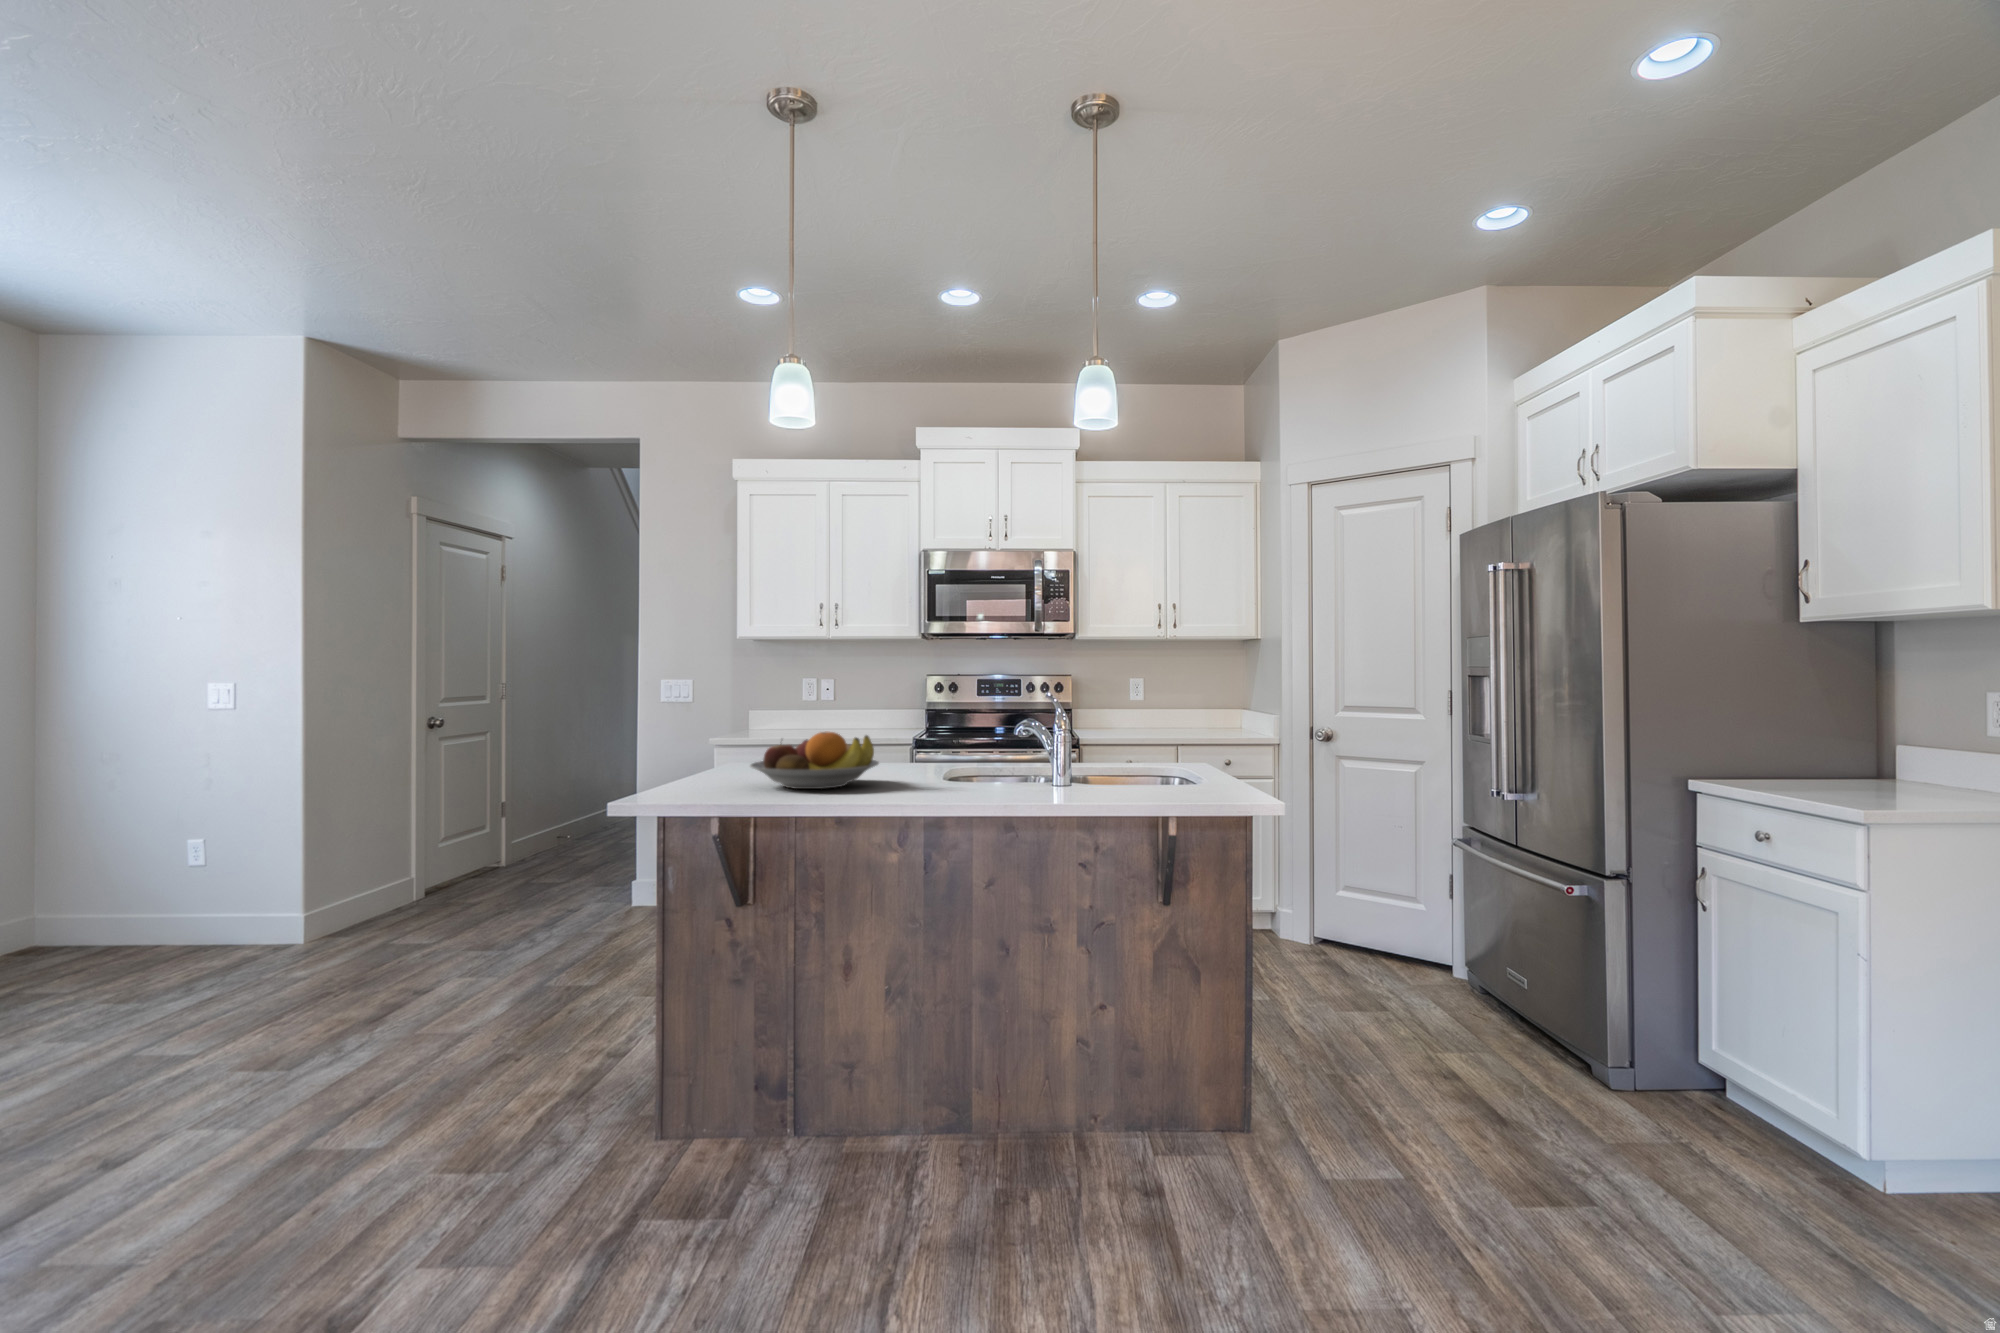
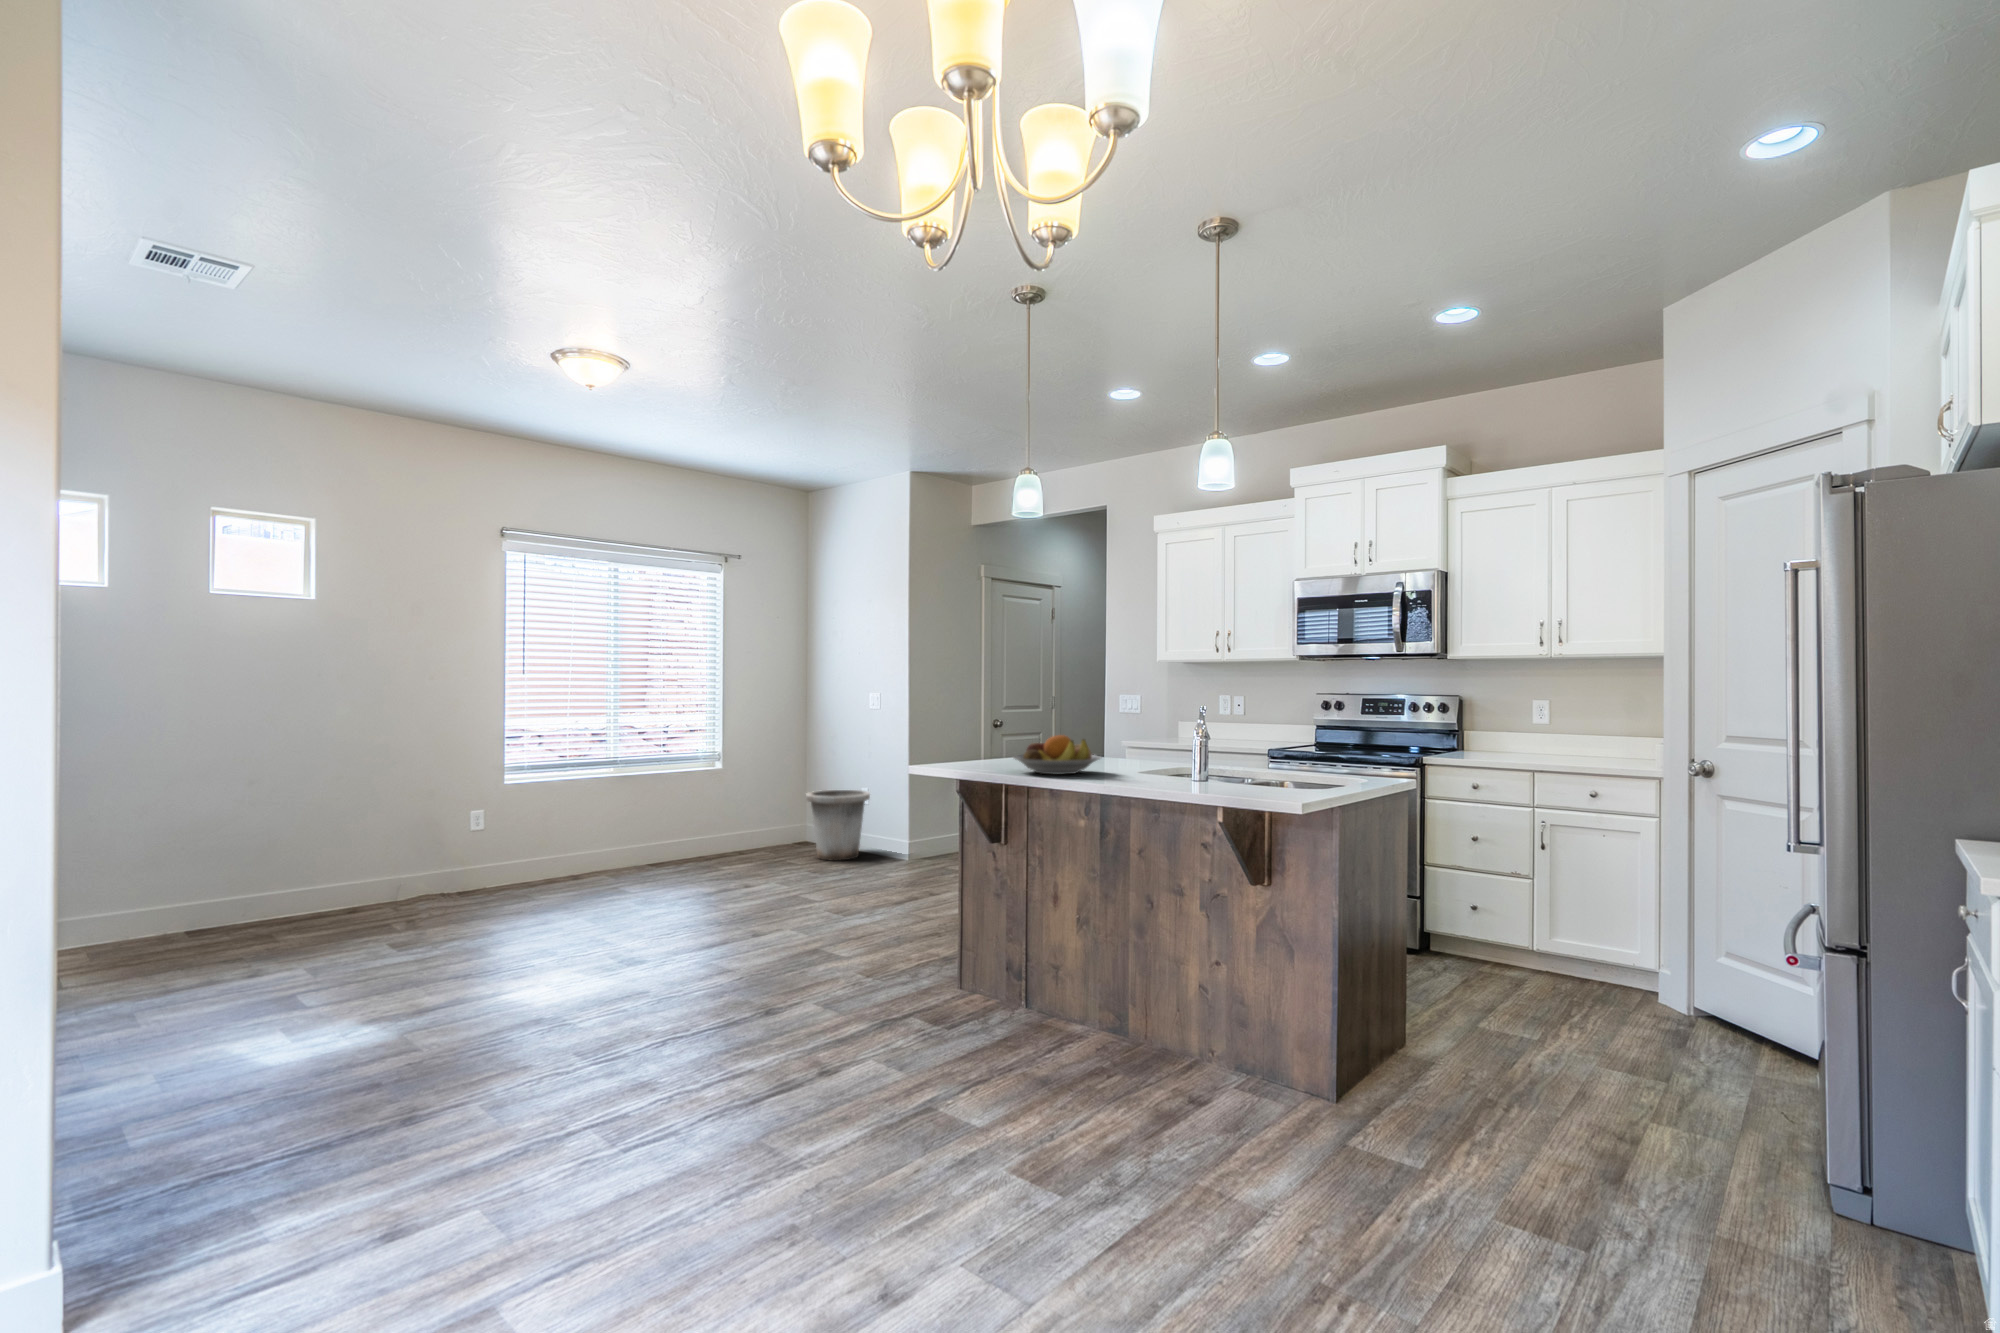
trash can: none [79,845,224,974] -> present [806,790,870,861]

